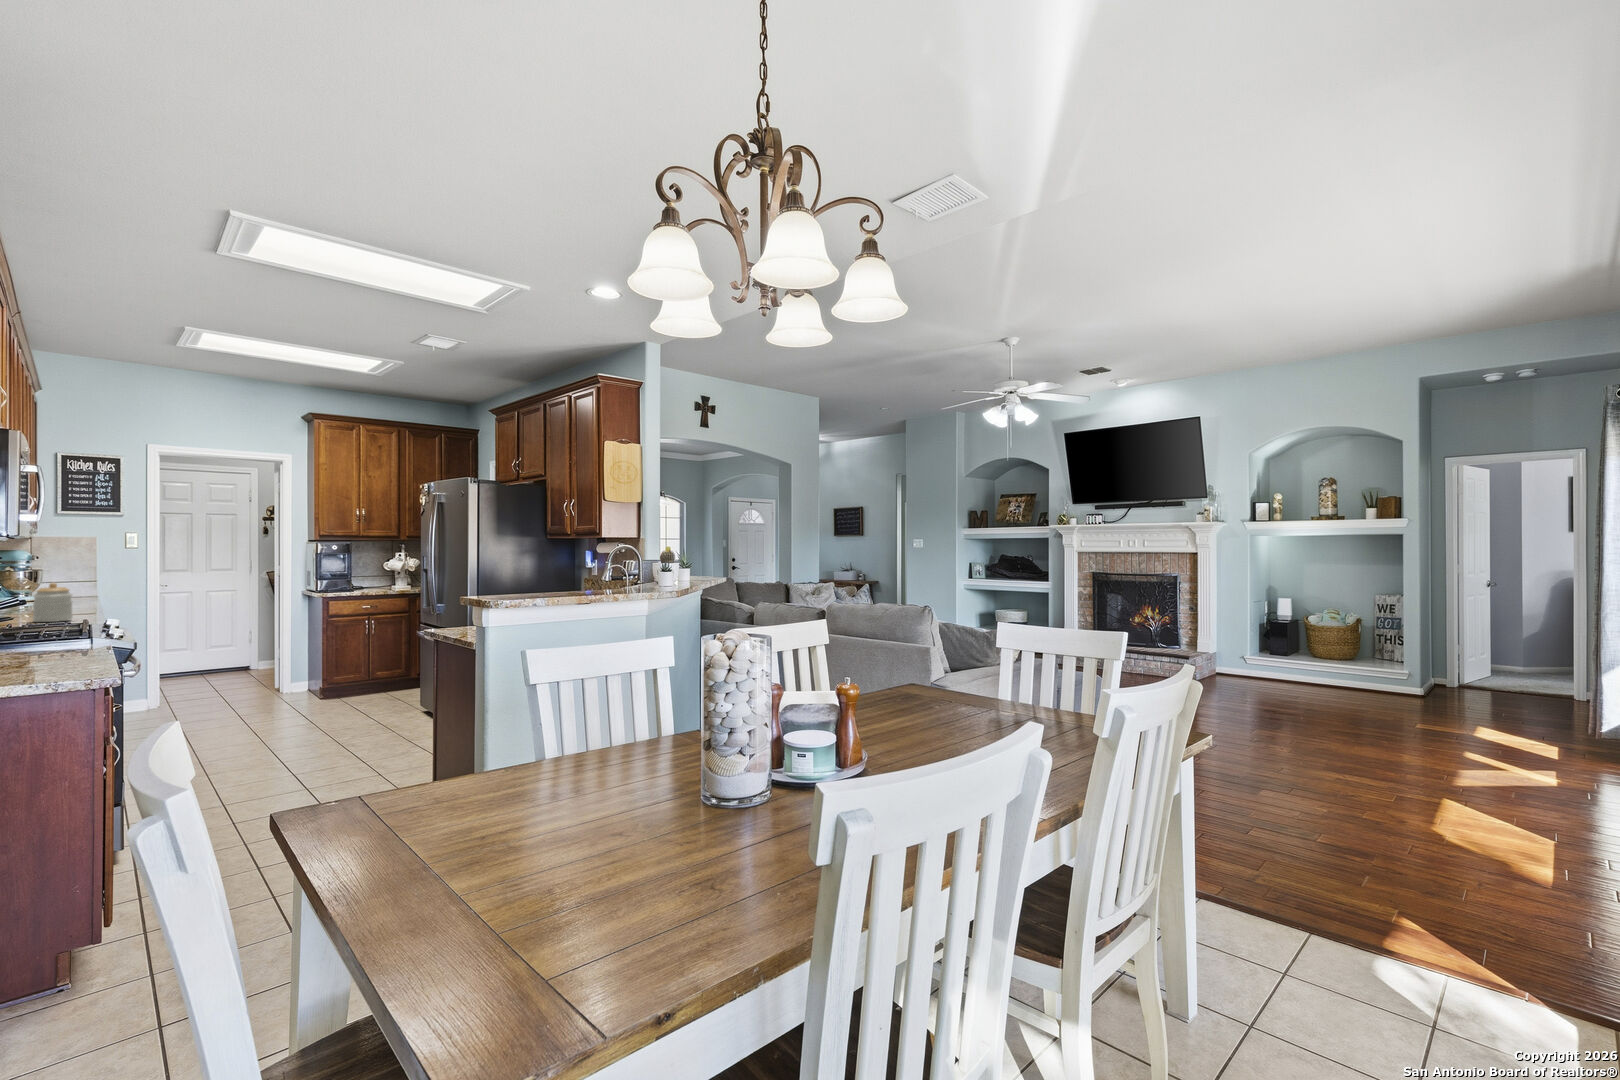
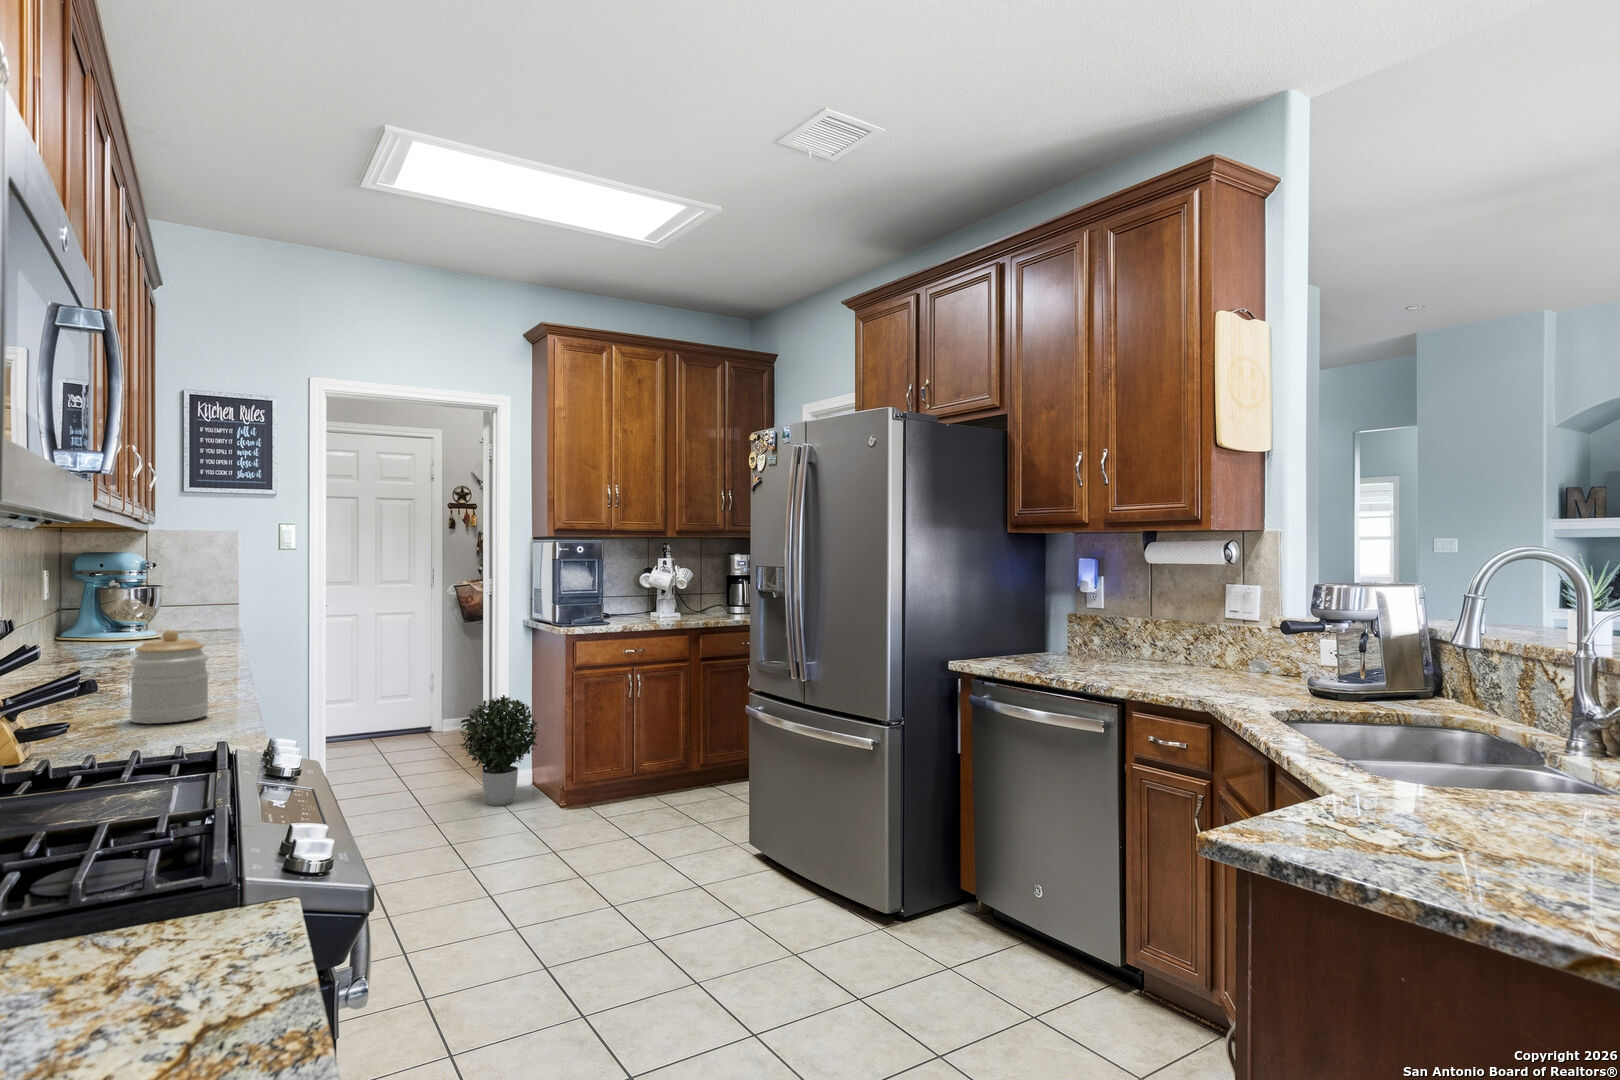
potted plant: none [252,635,307,701] -> present [460,695,538,806]

